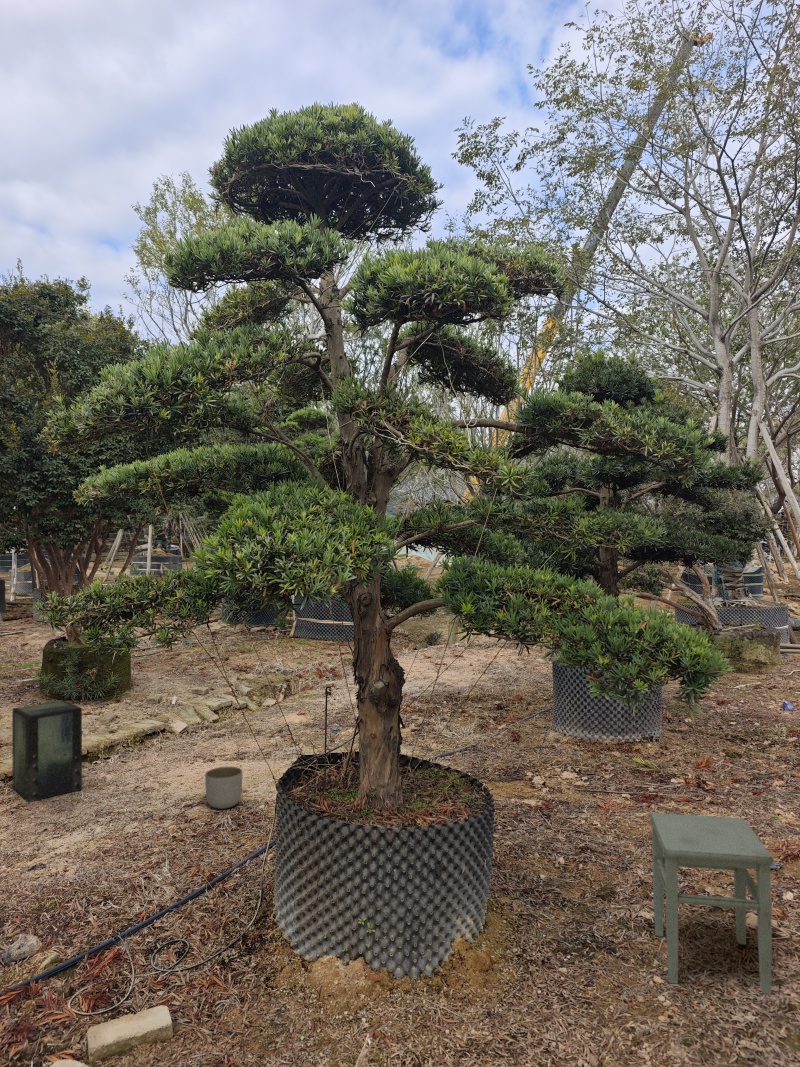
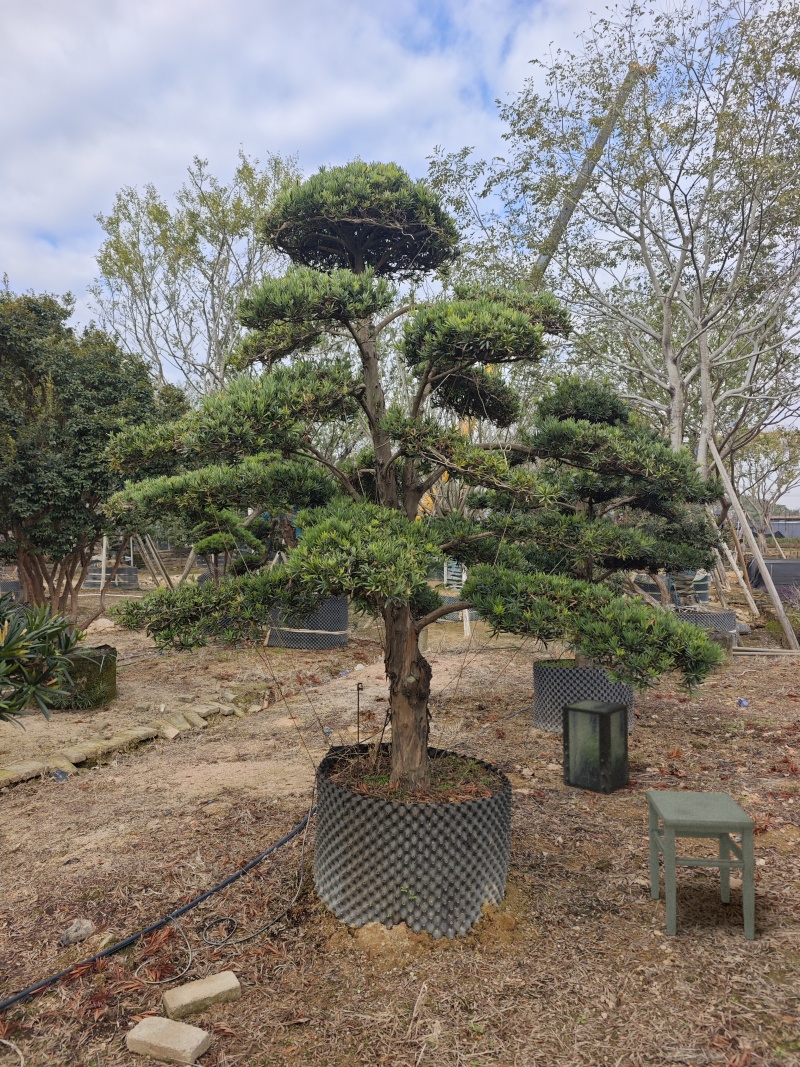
storage box: present [12,701,82,802] -> present [562,699,629,795]
planter: present [205,767,242,809] -> none [218,765,253,805]

